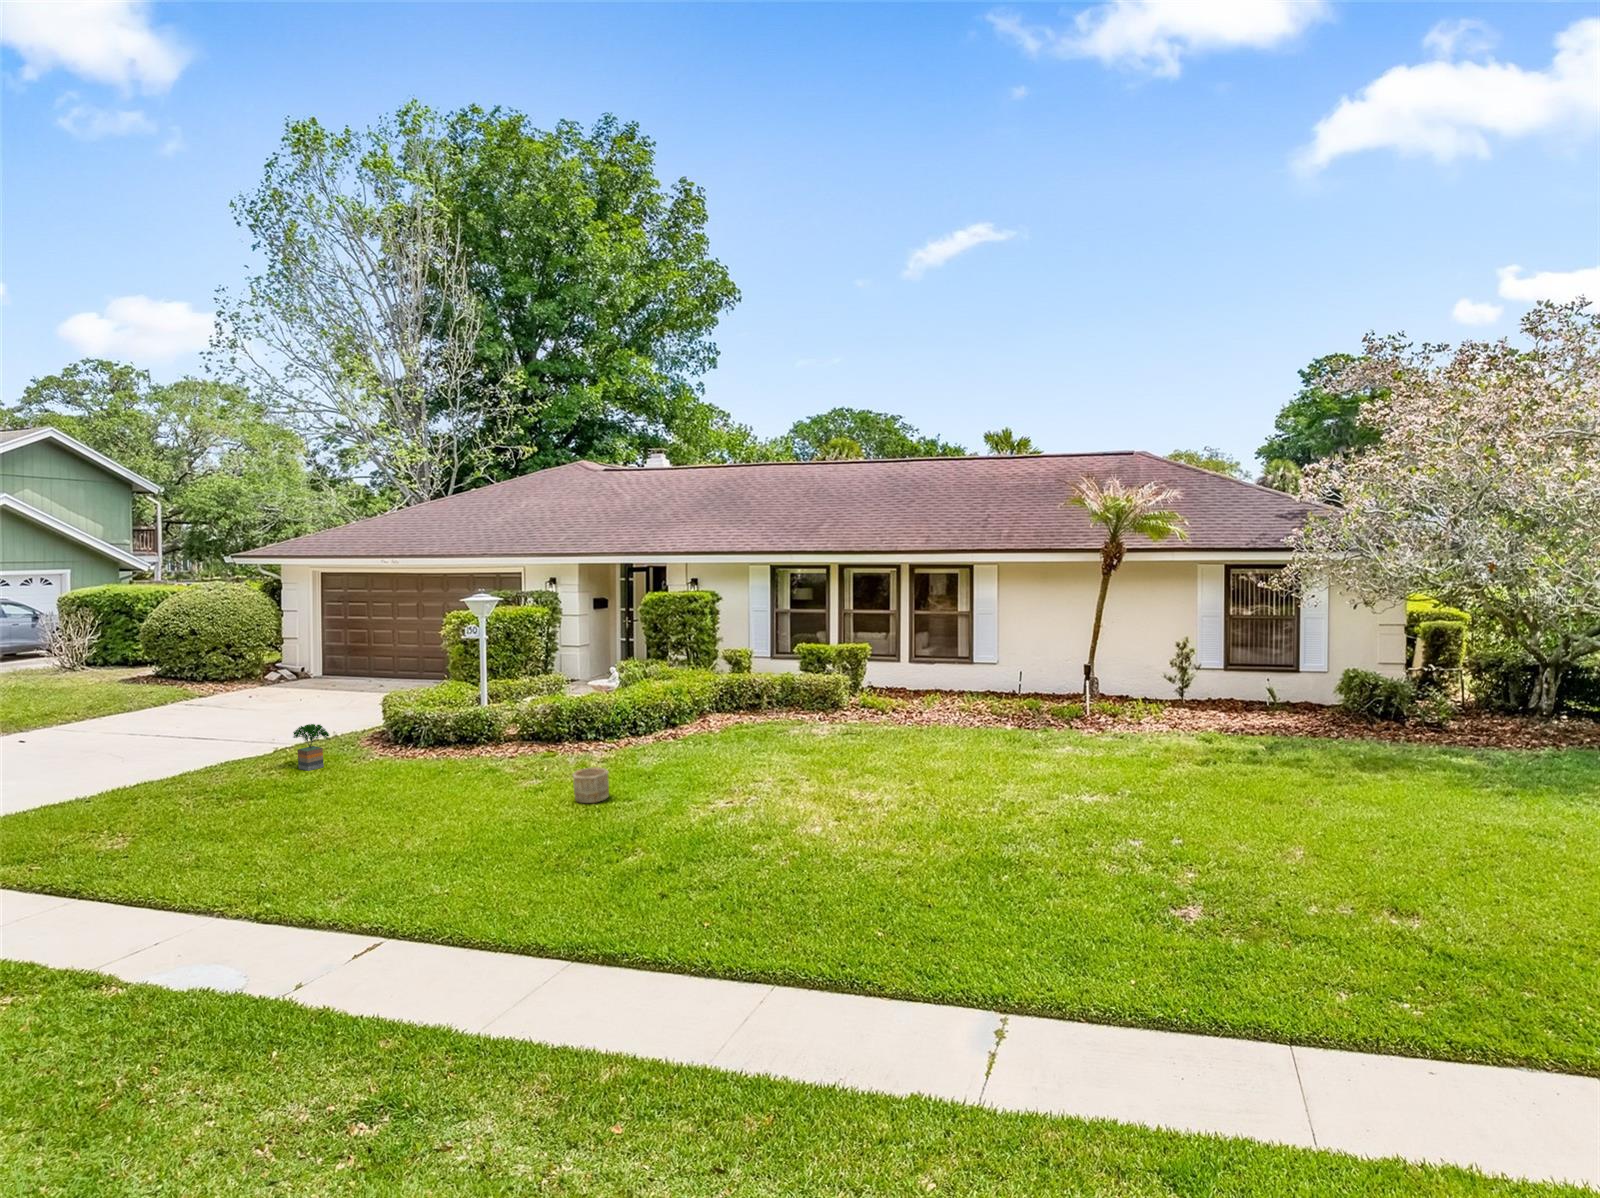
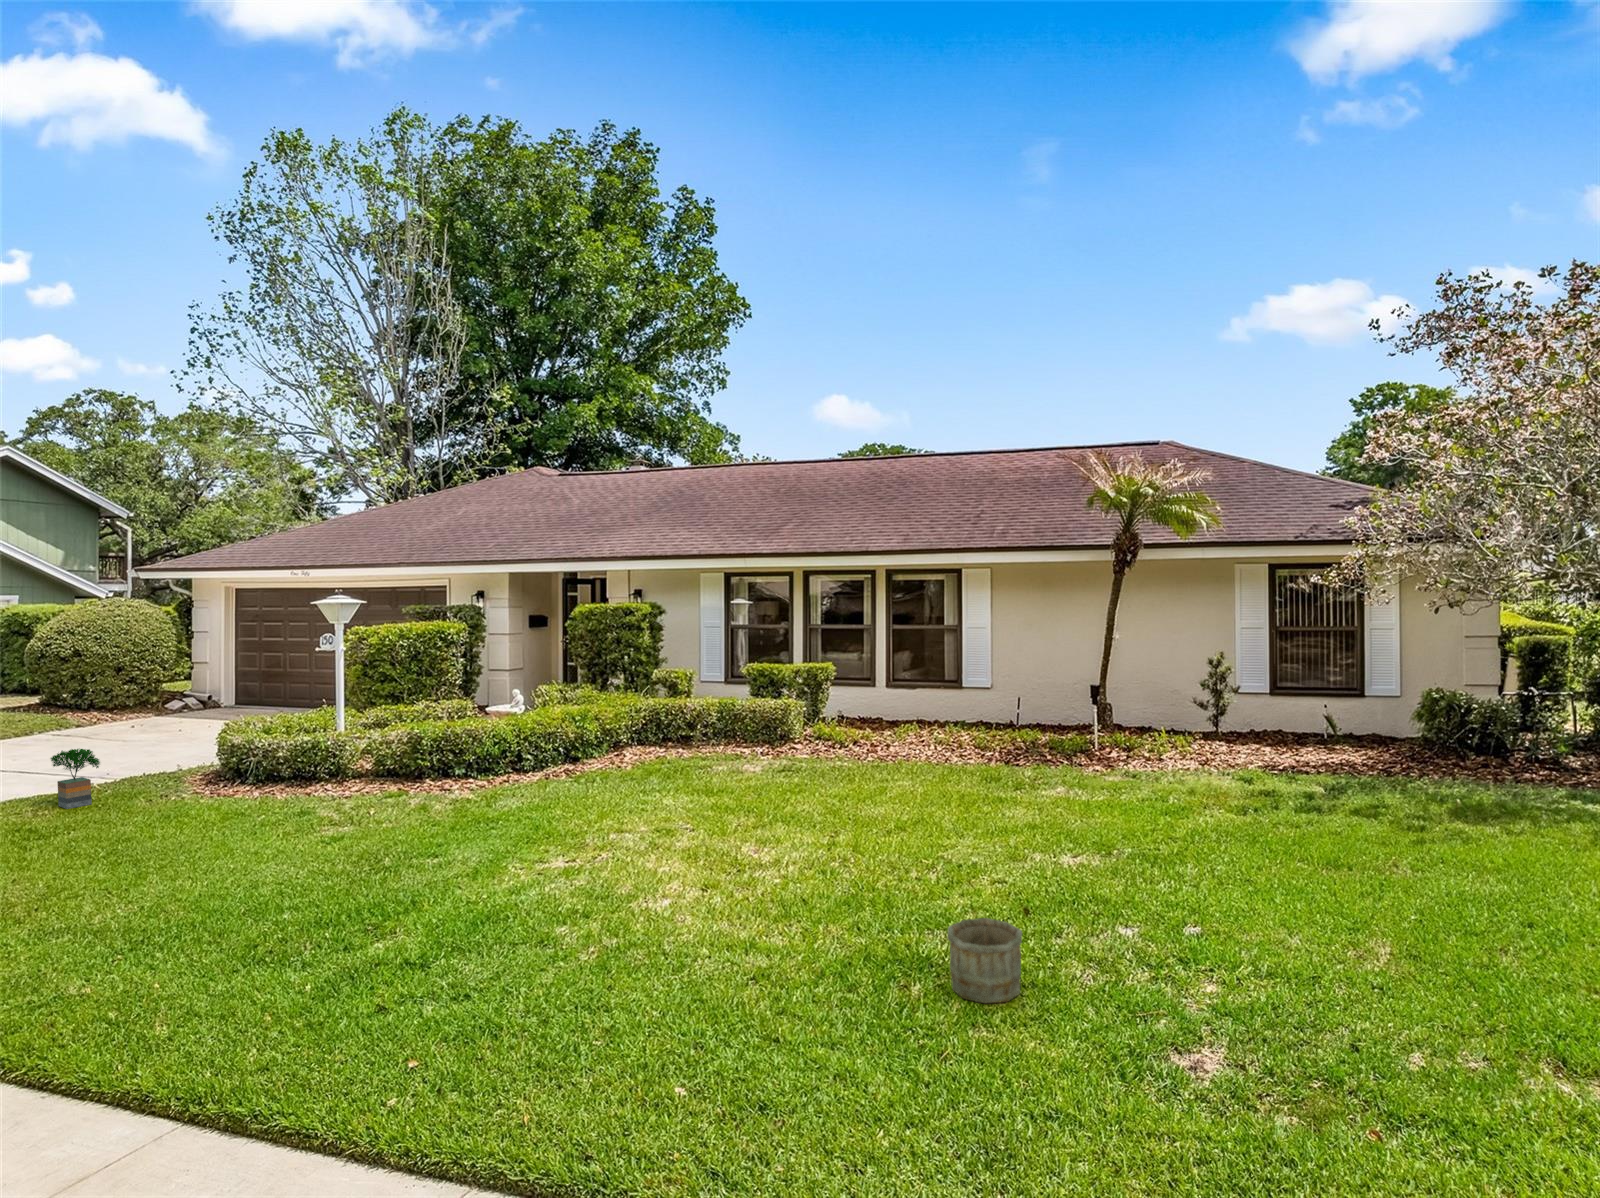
wooden bucket: present [572,767,609,803] -> present [947,918,1022,1003]

